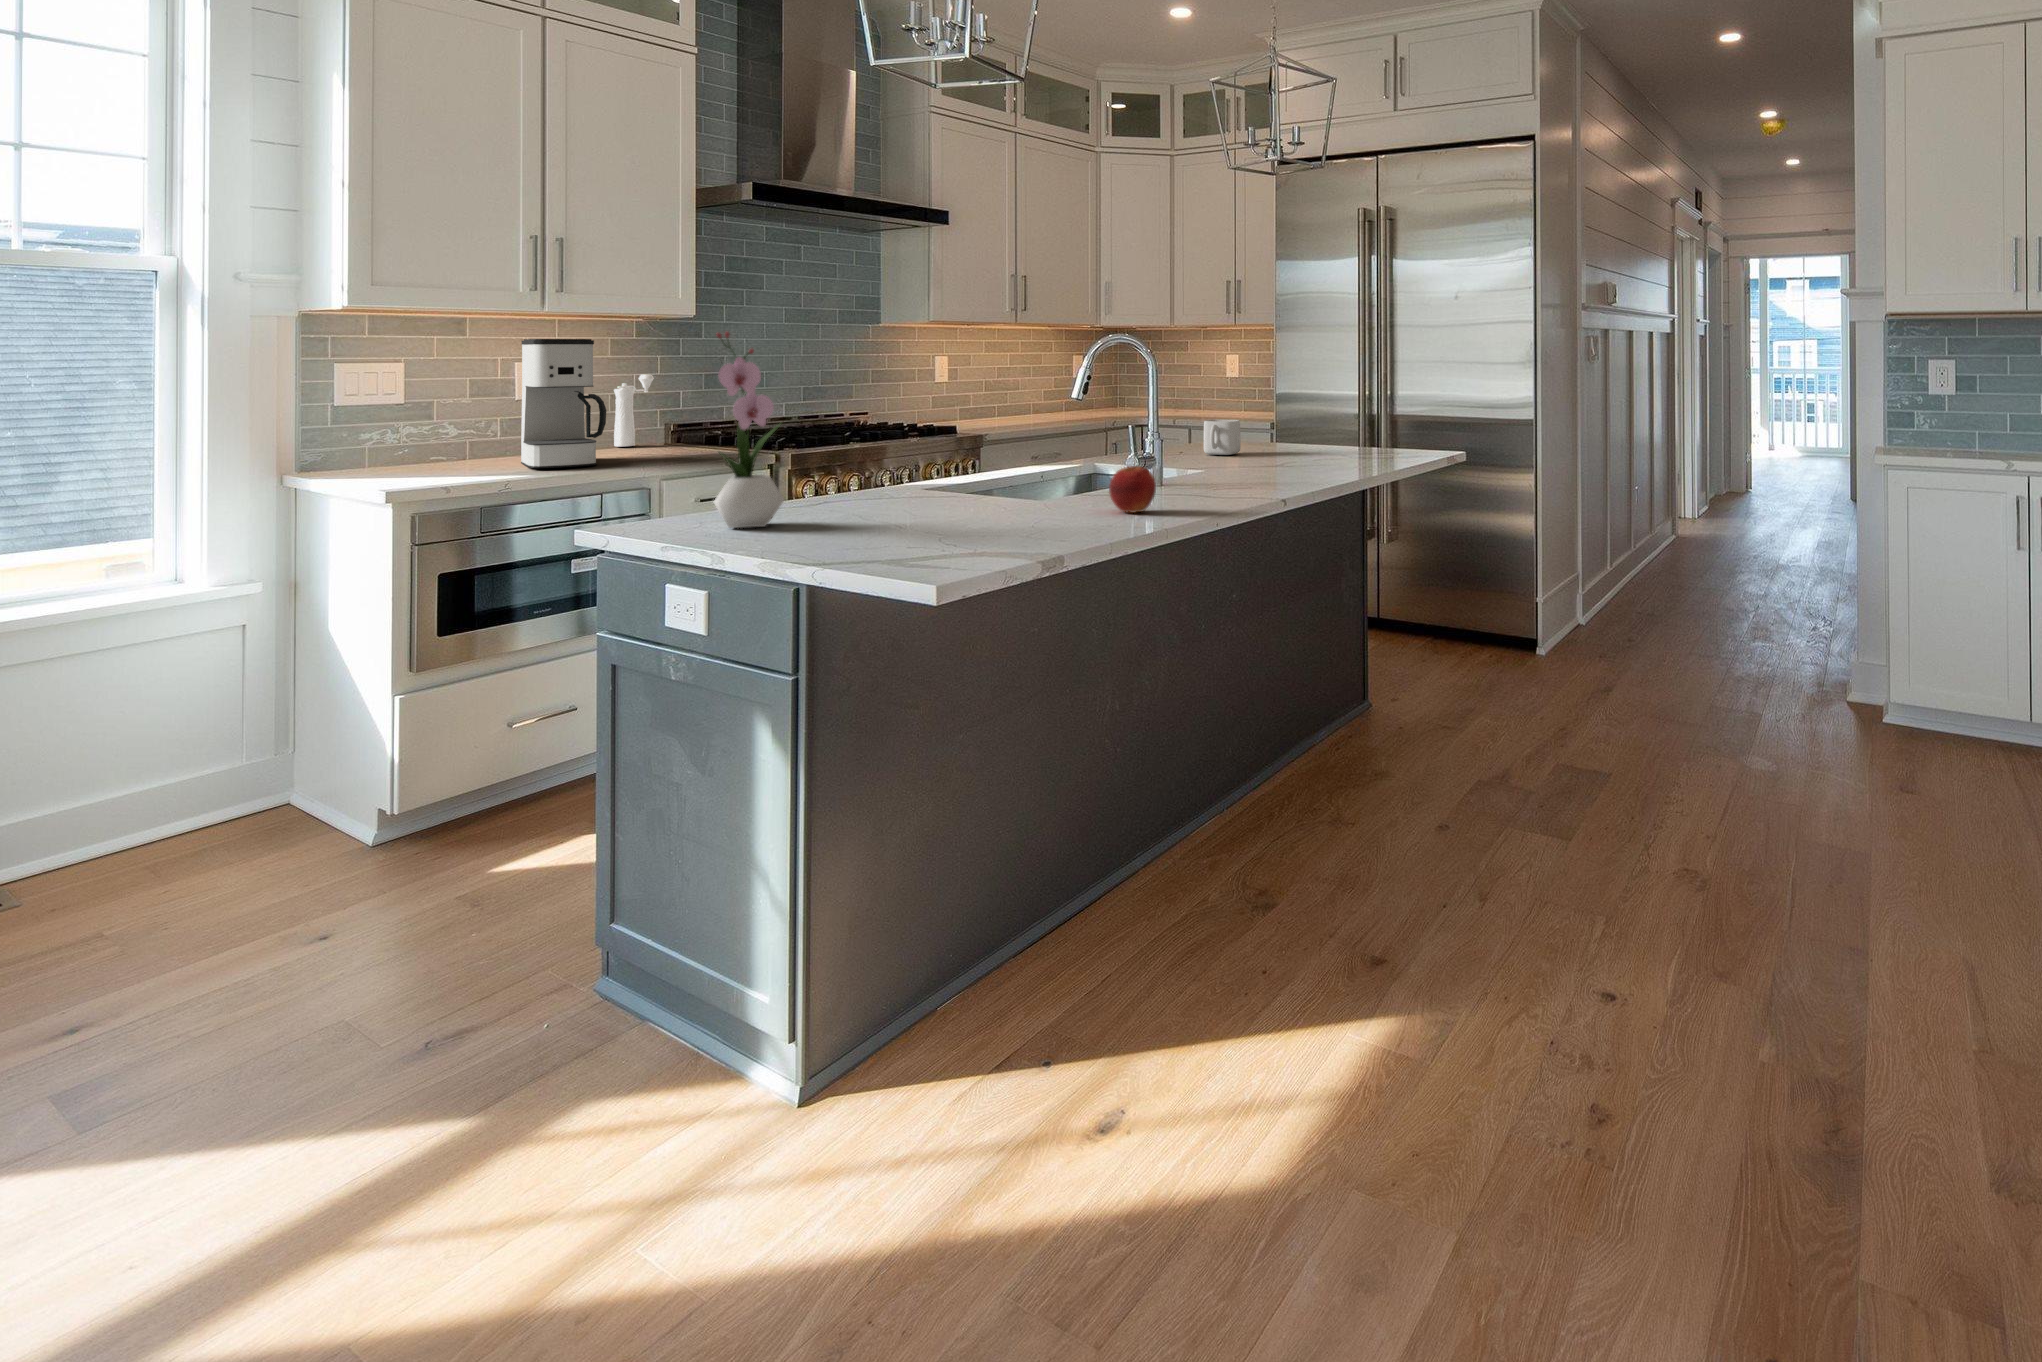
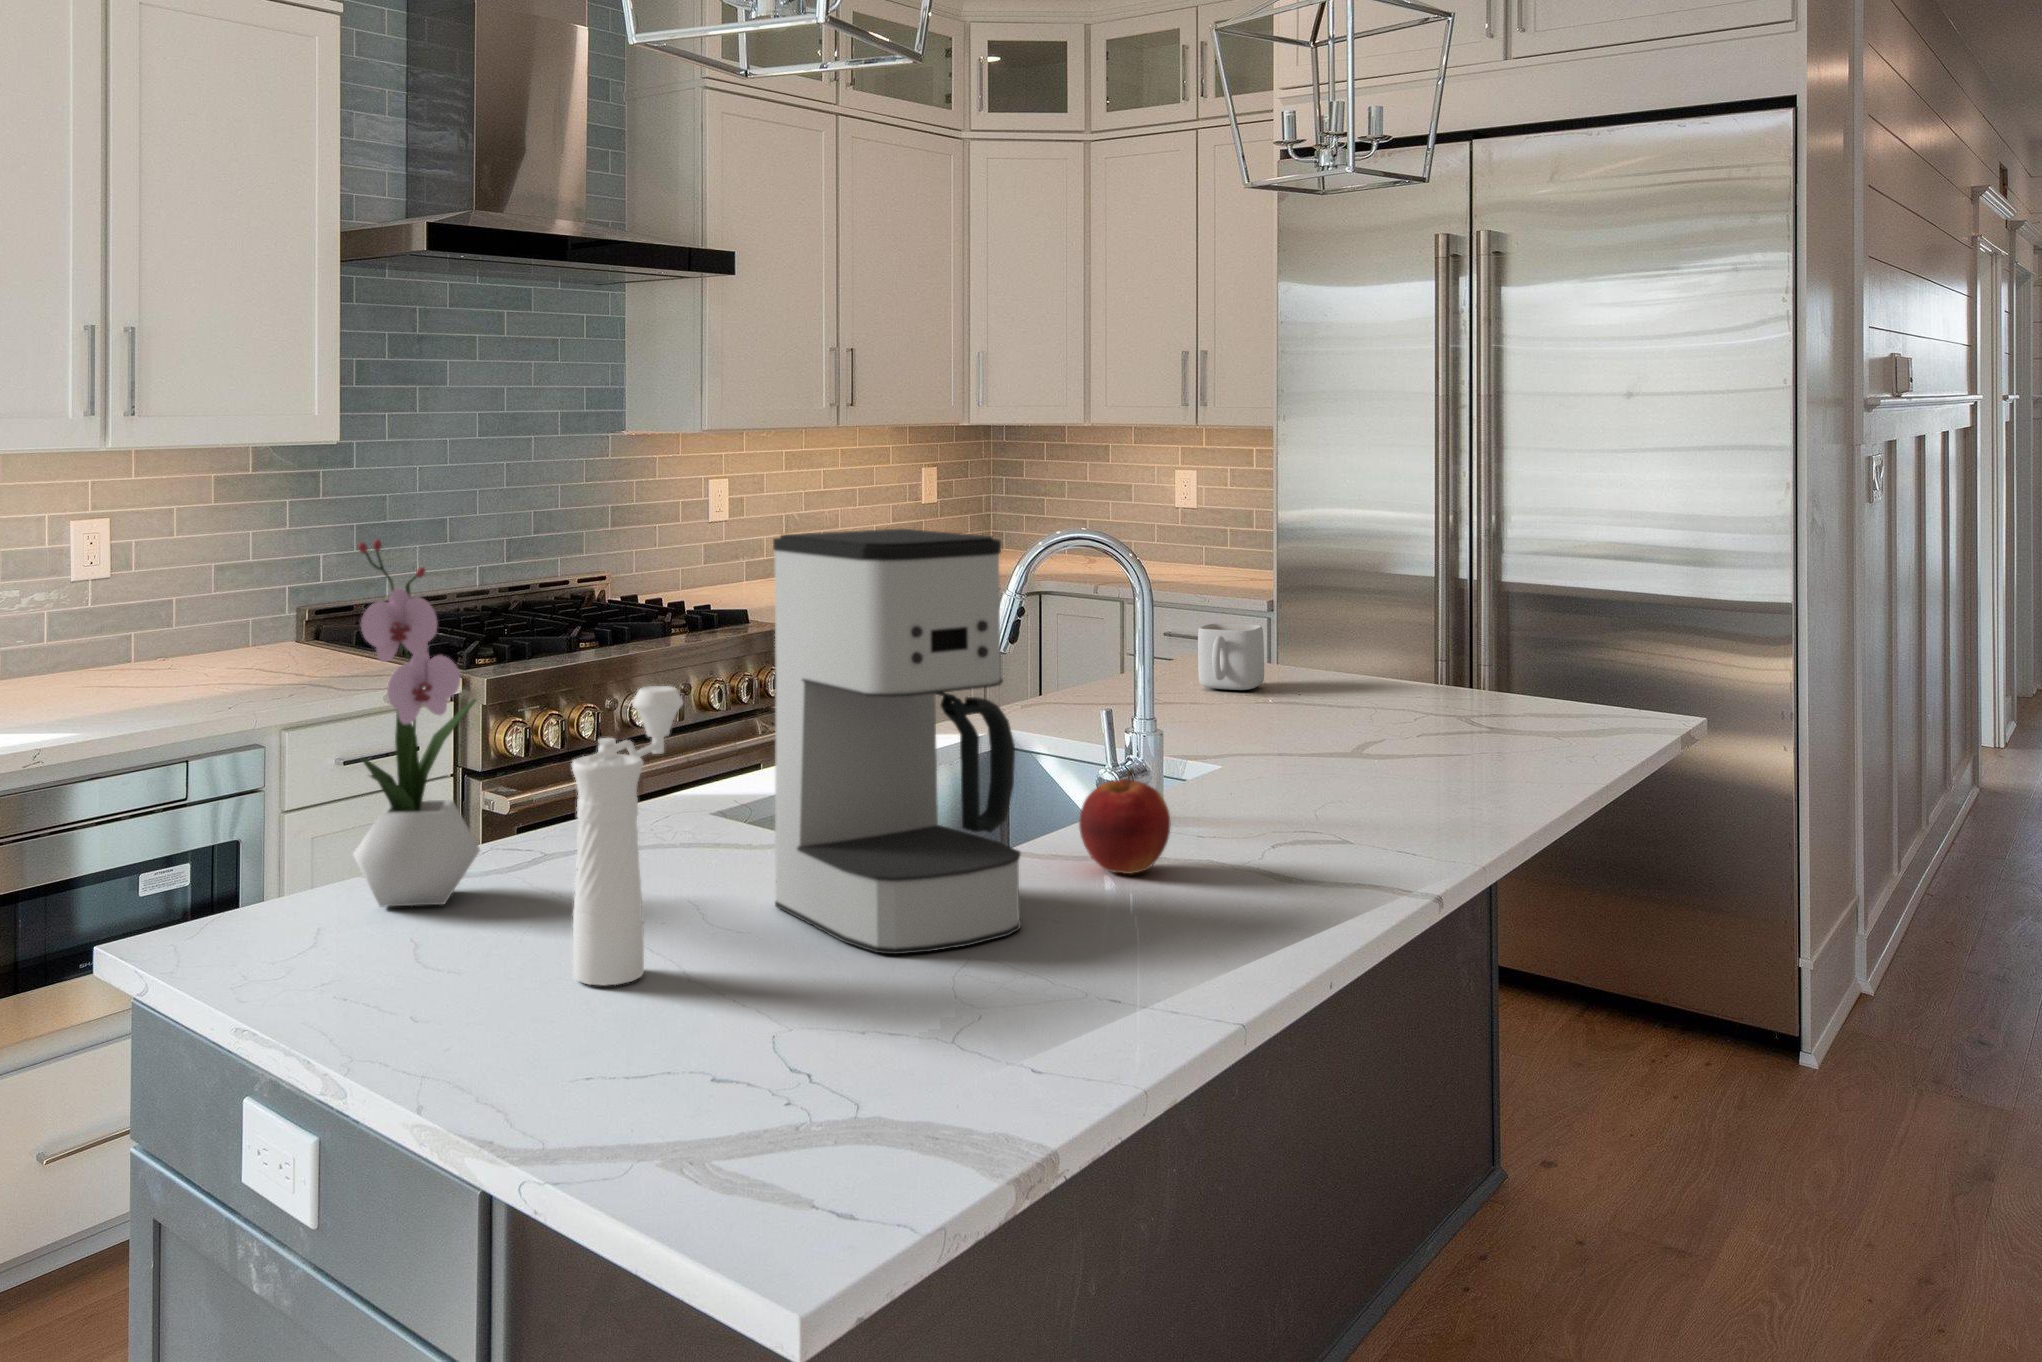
coffee maker: present [521,339,606,468] -> present [773,529,1021,954]
pepper mill: present [614,374,654,447] -> present [572,686,683,985]

